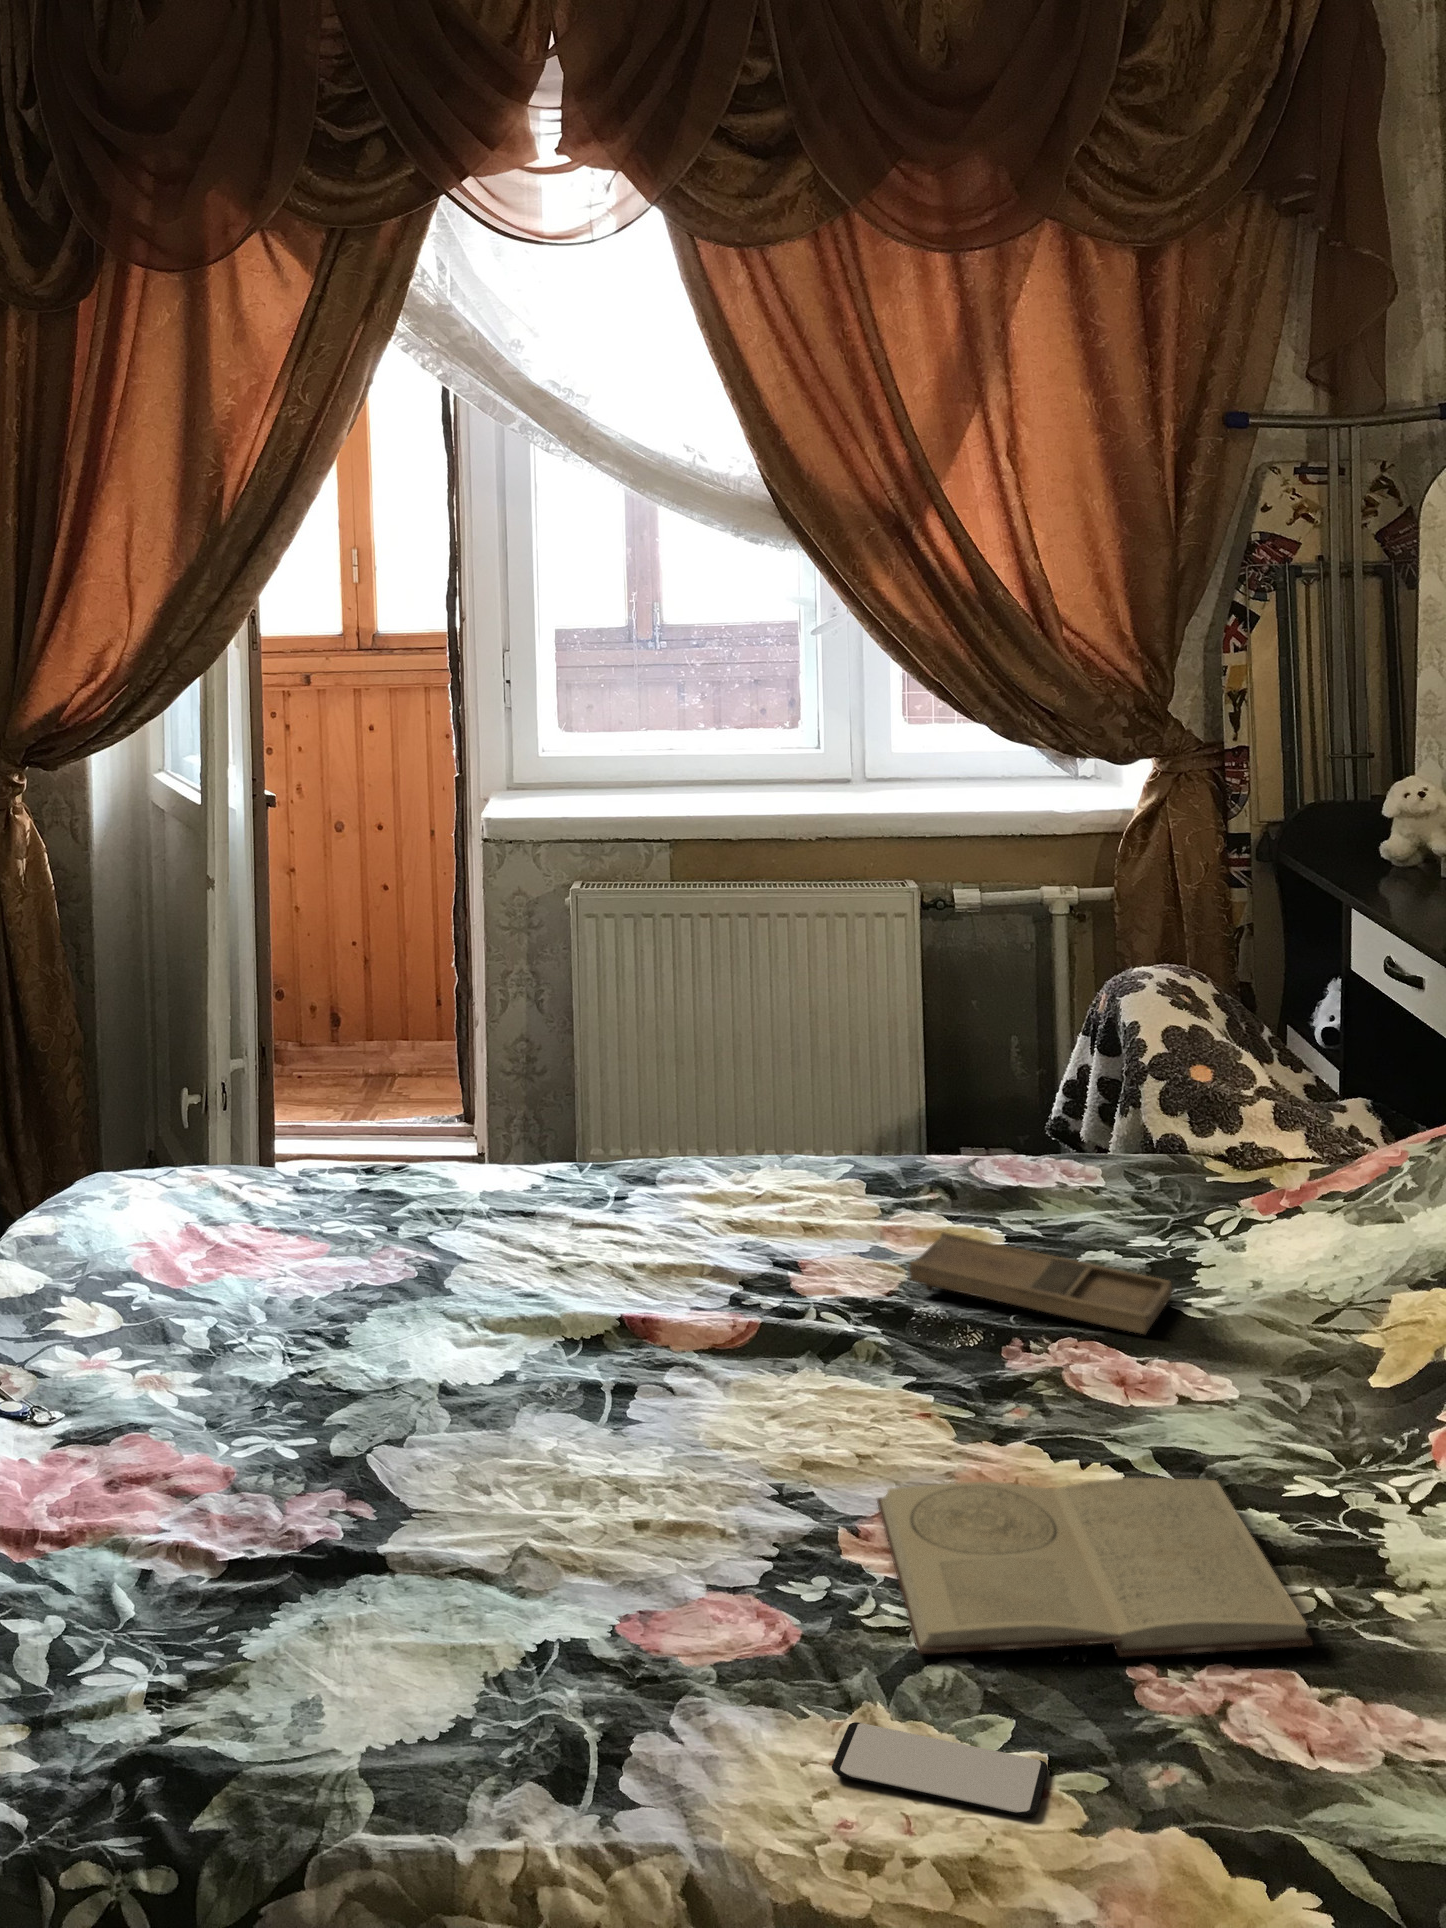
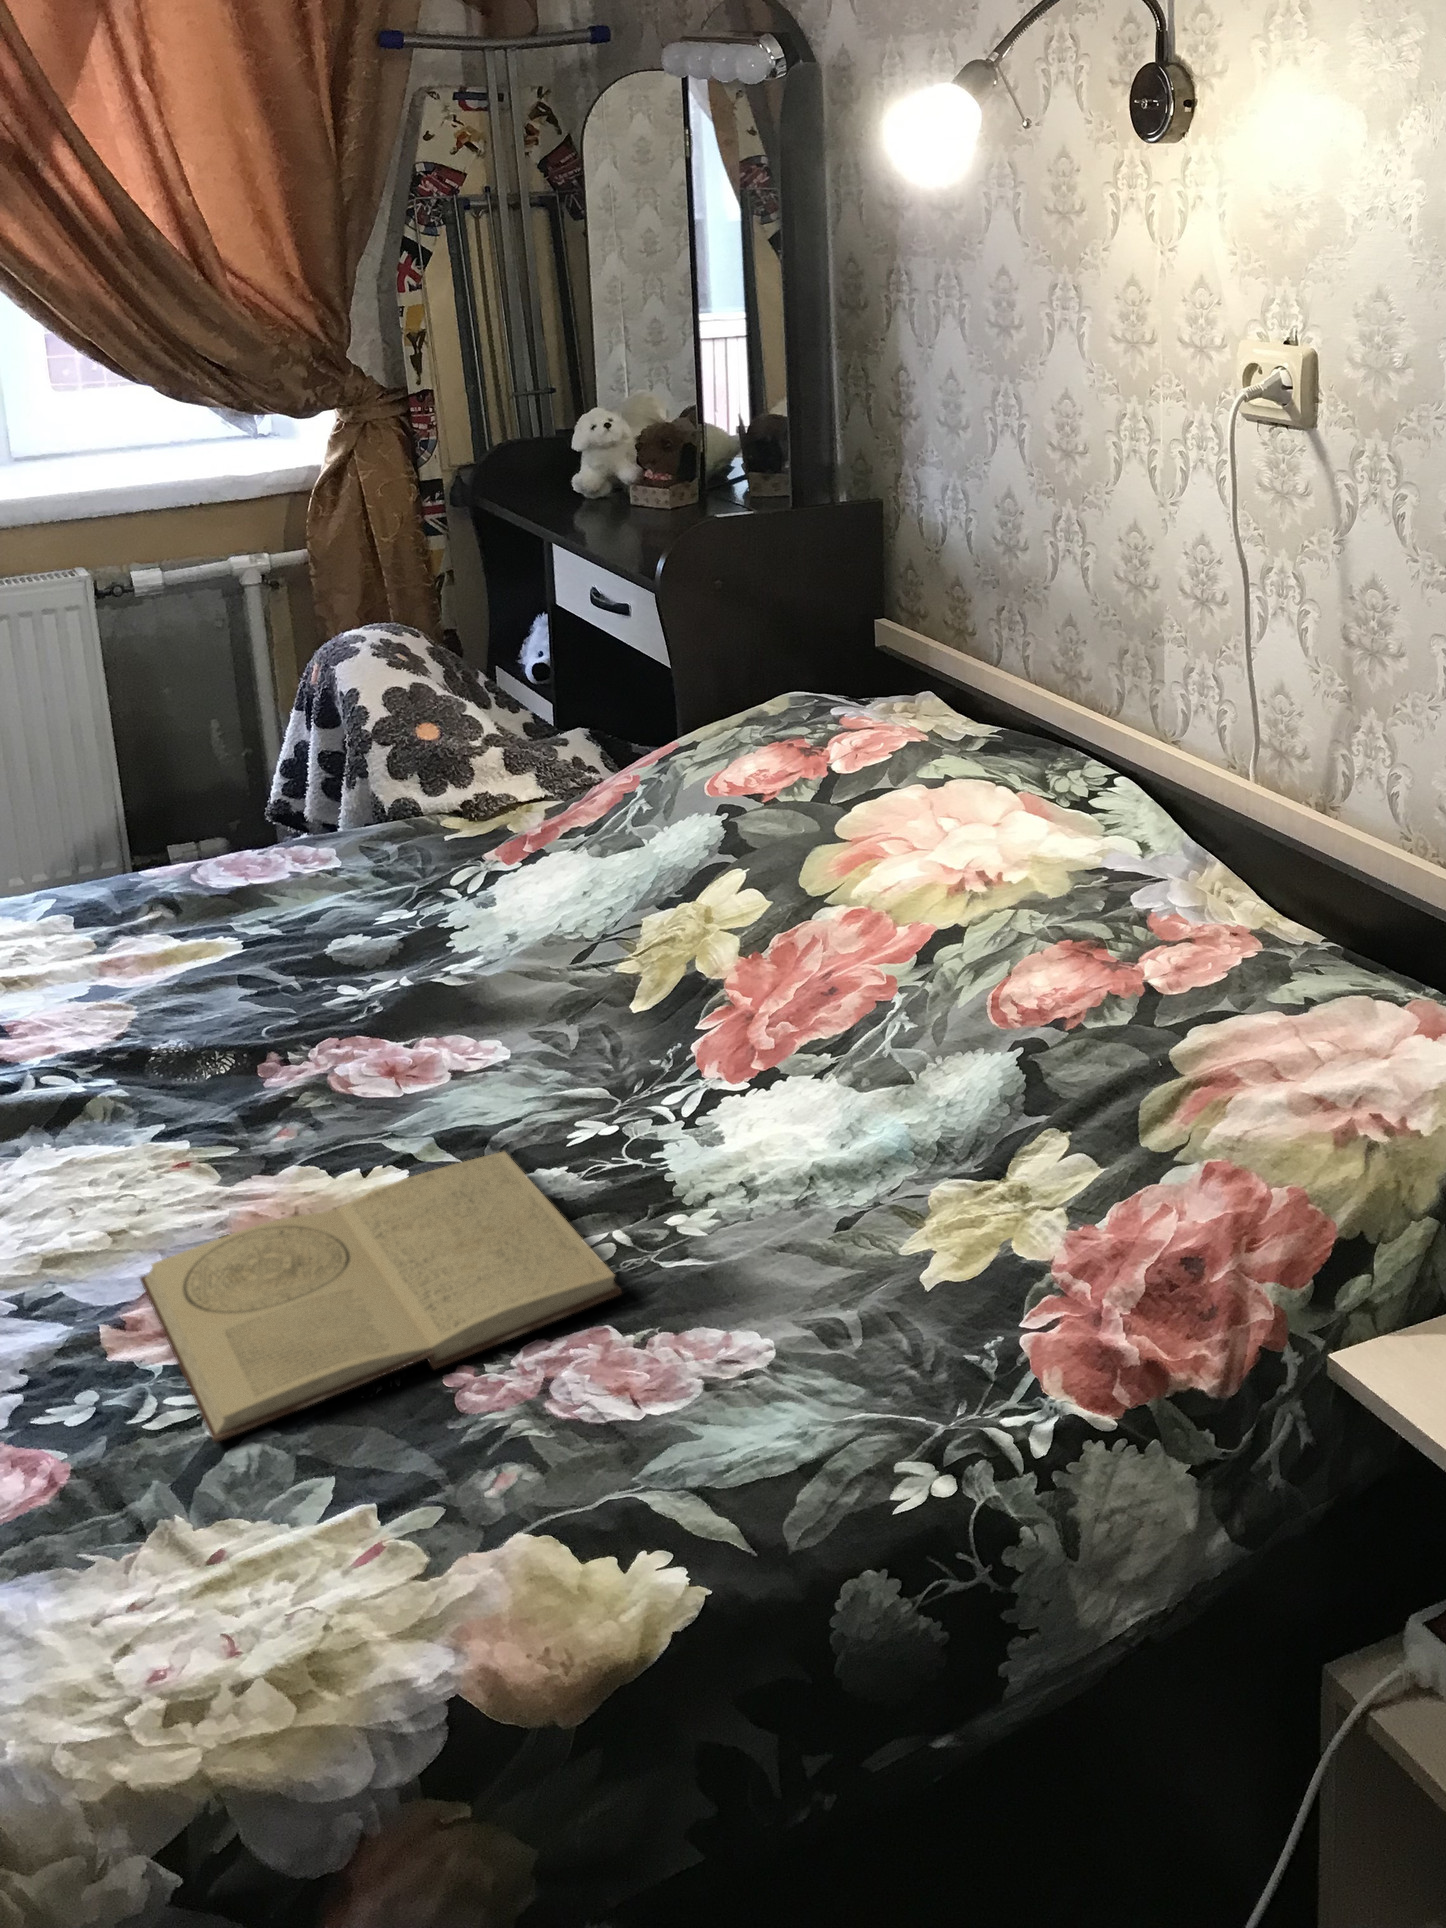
tray: present [909,1232,1172,1334] -> none [141,953,429,1024]
smartphone: present [832,1722,1048,1817] -> none [130,1515,378,1621]

